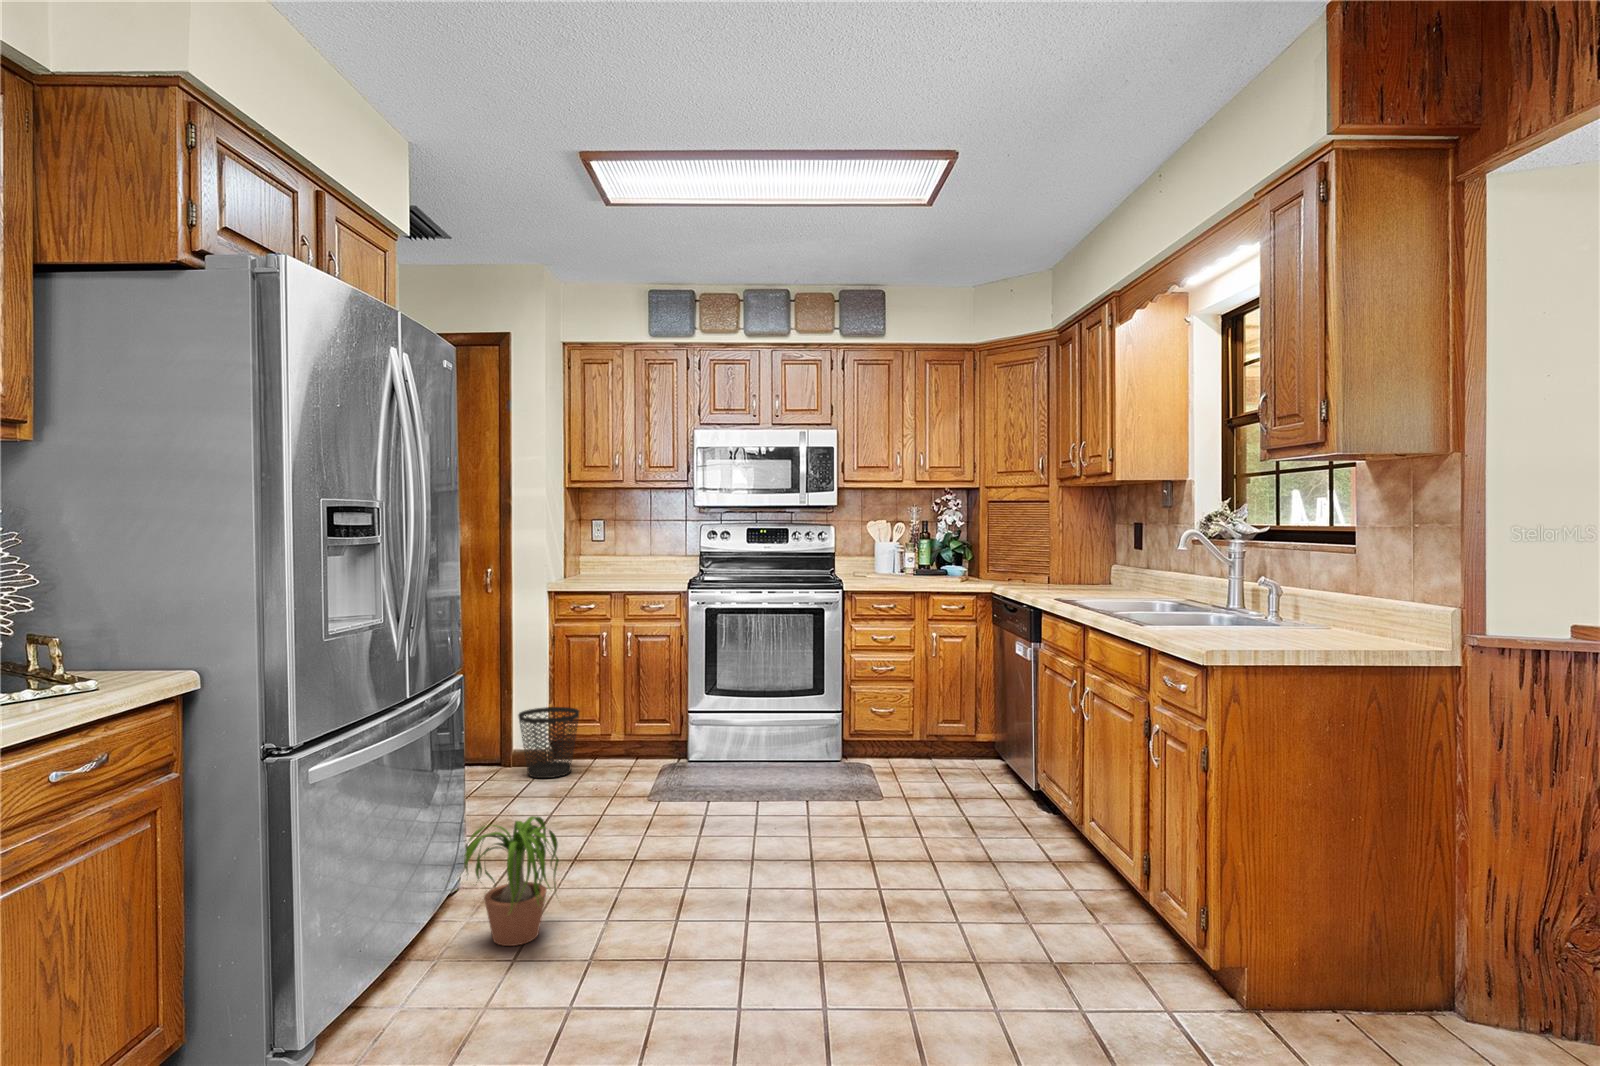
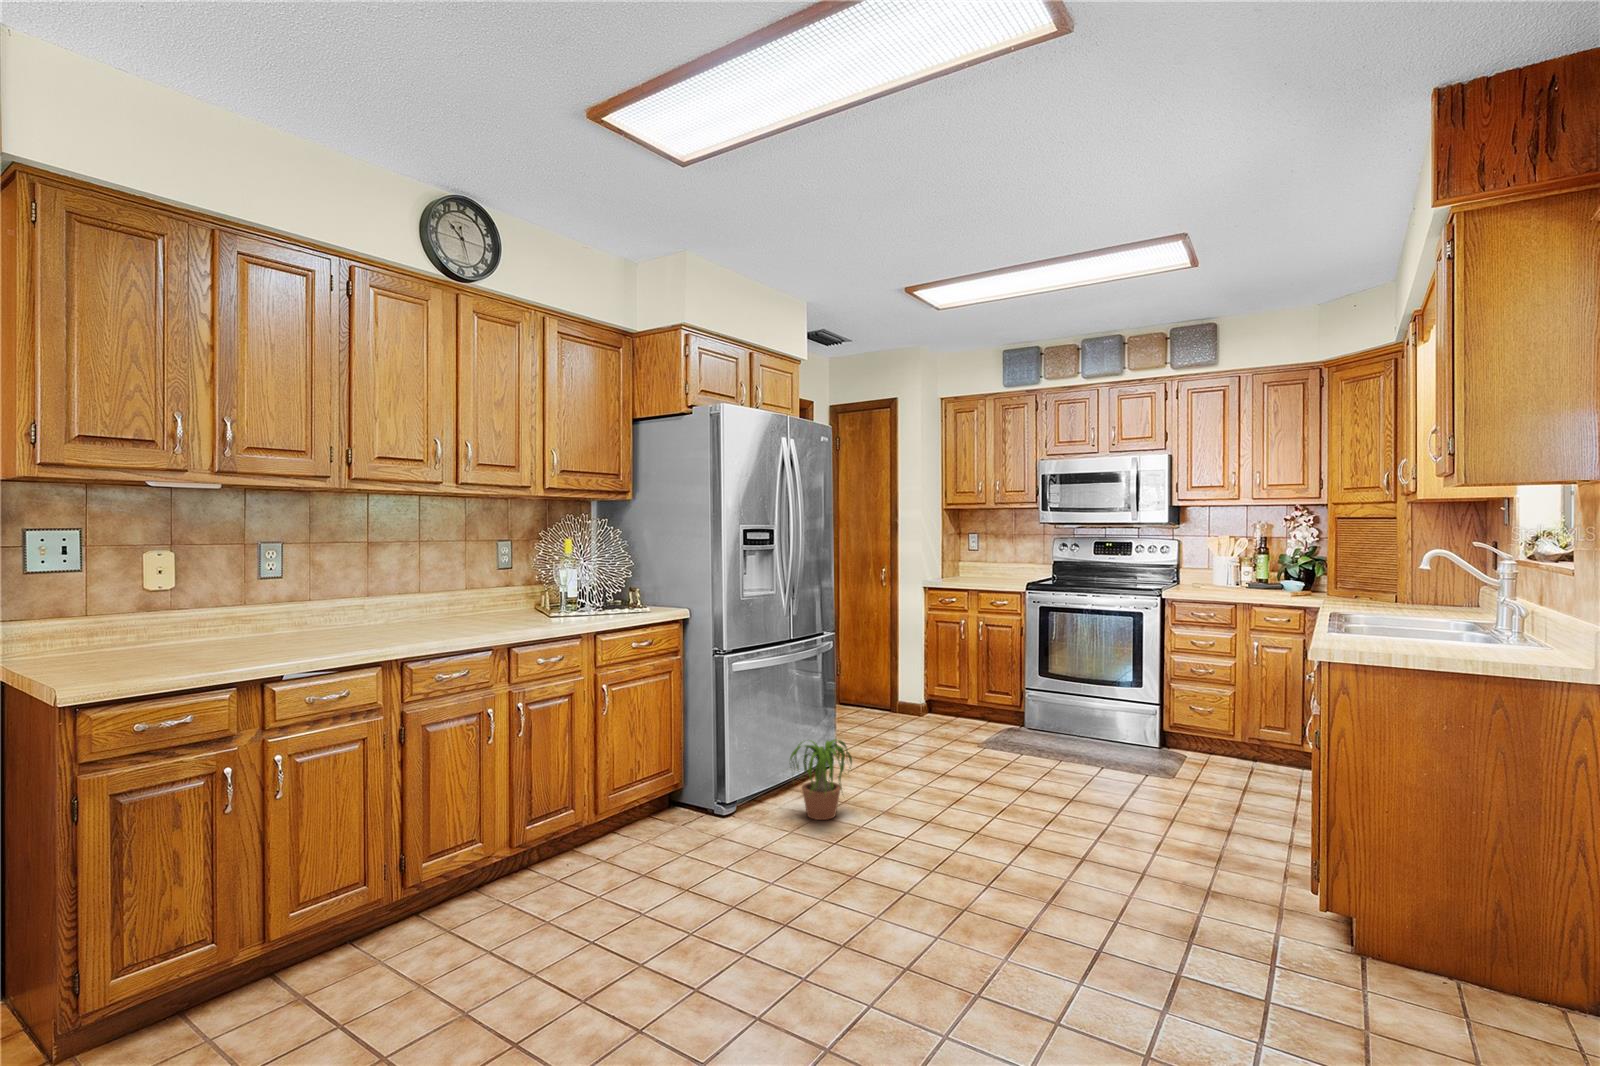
wastebasket: present [518,707,579,778] -> none [896,674,941,726]

